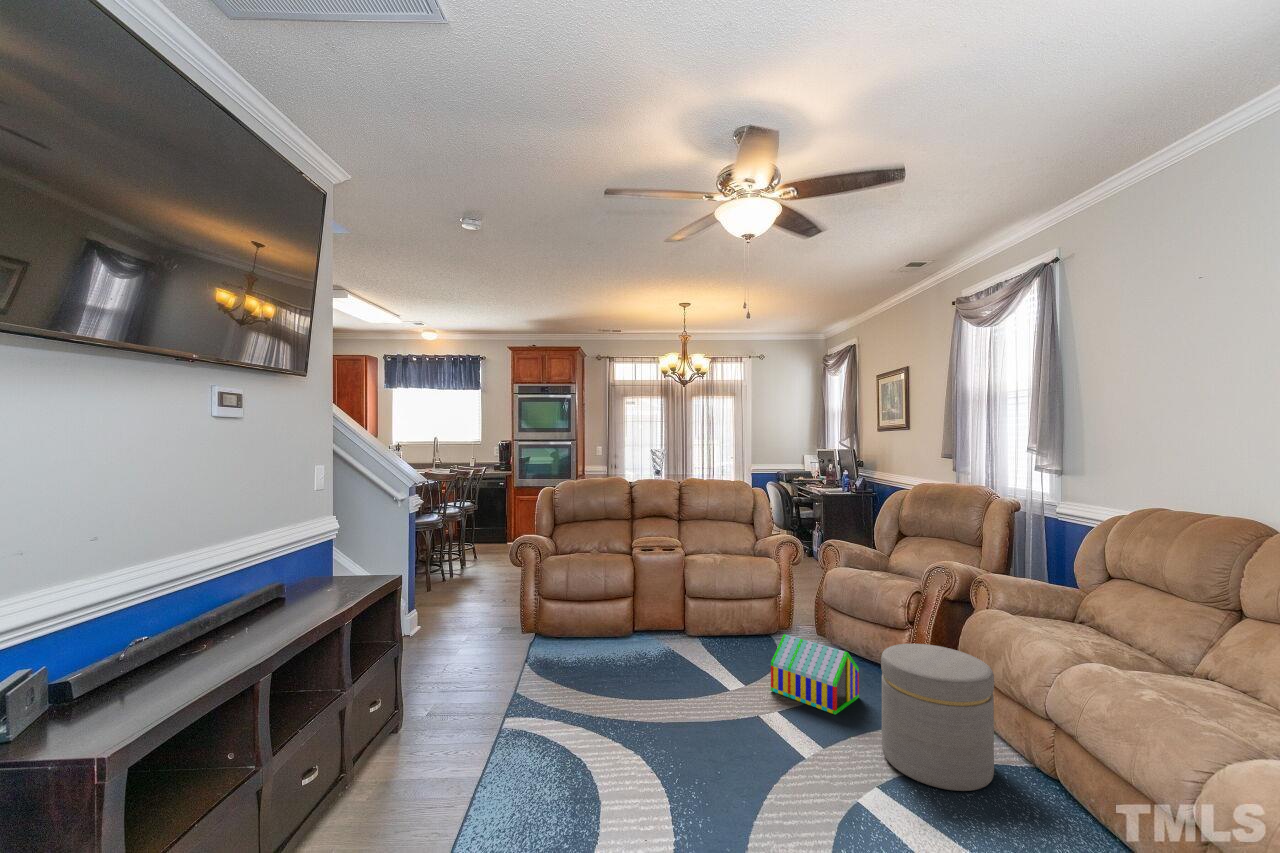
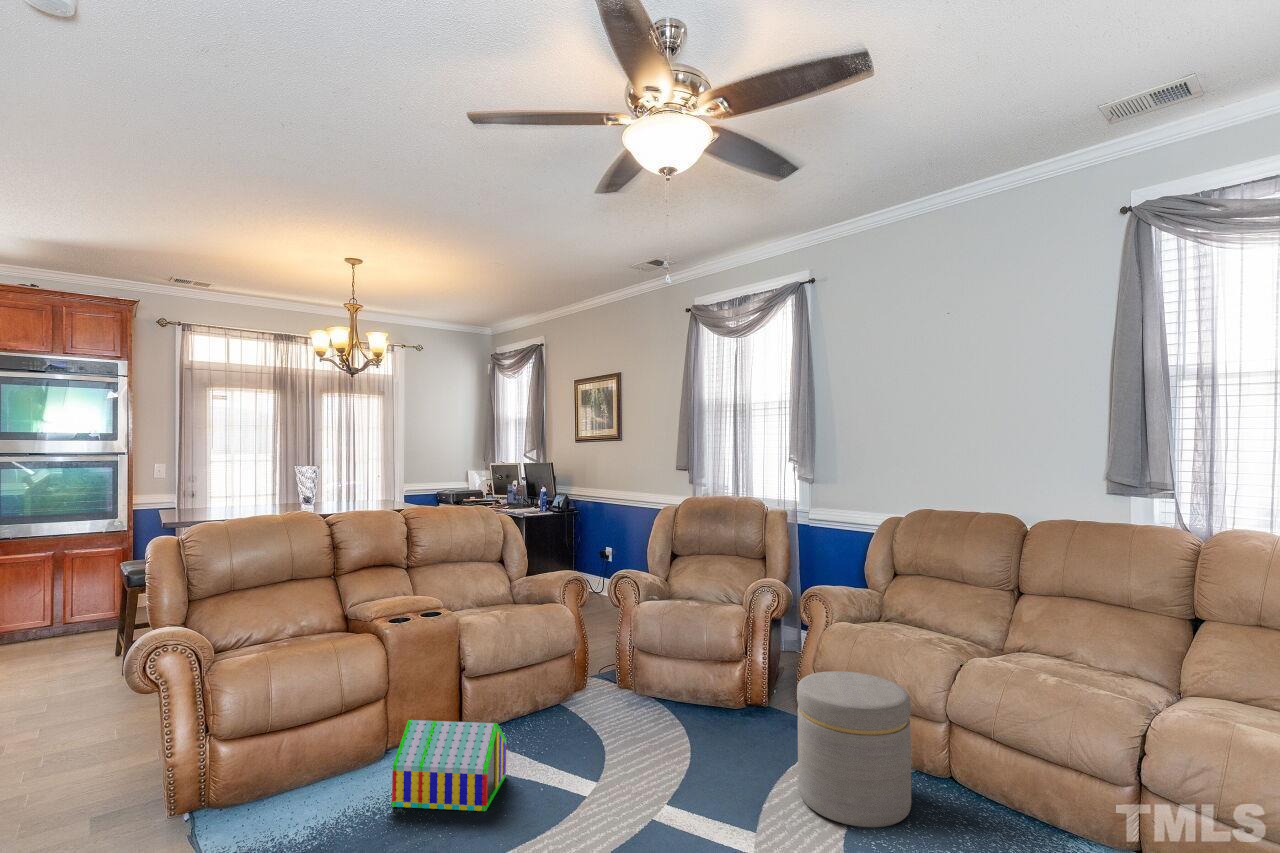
toy house: present [771,634,859,715] -> present [392,720,506,811]

